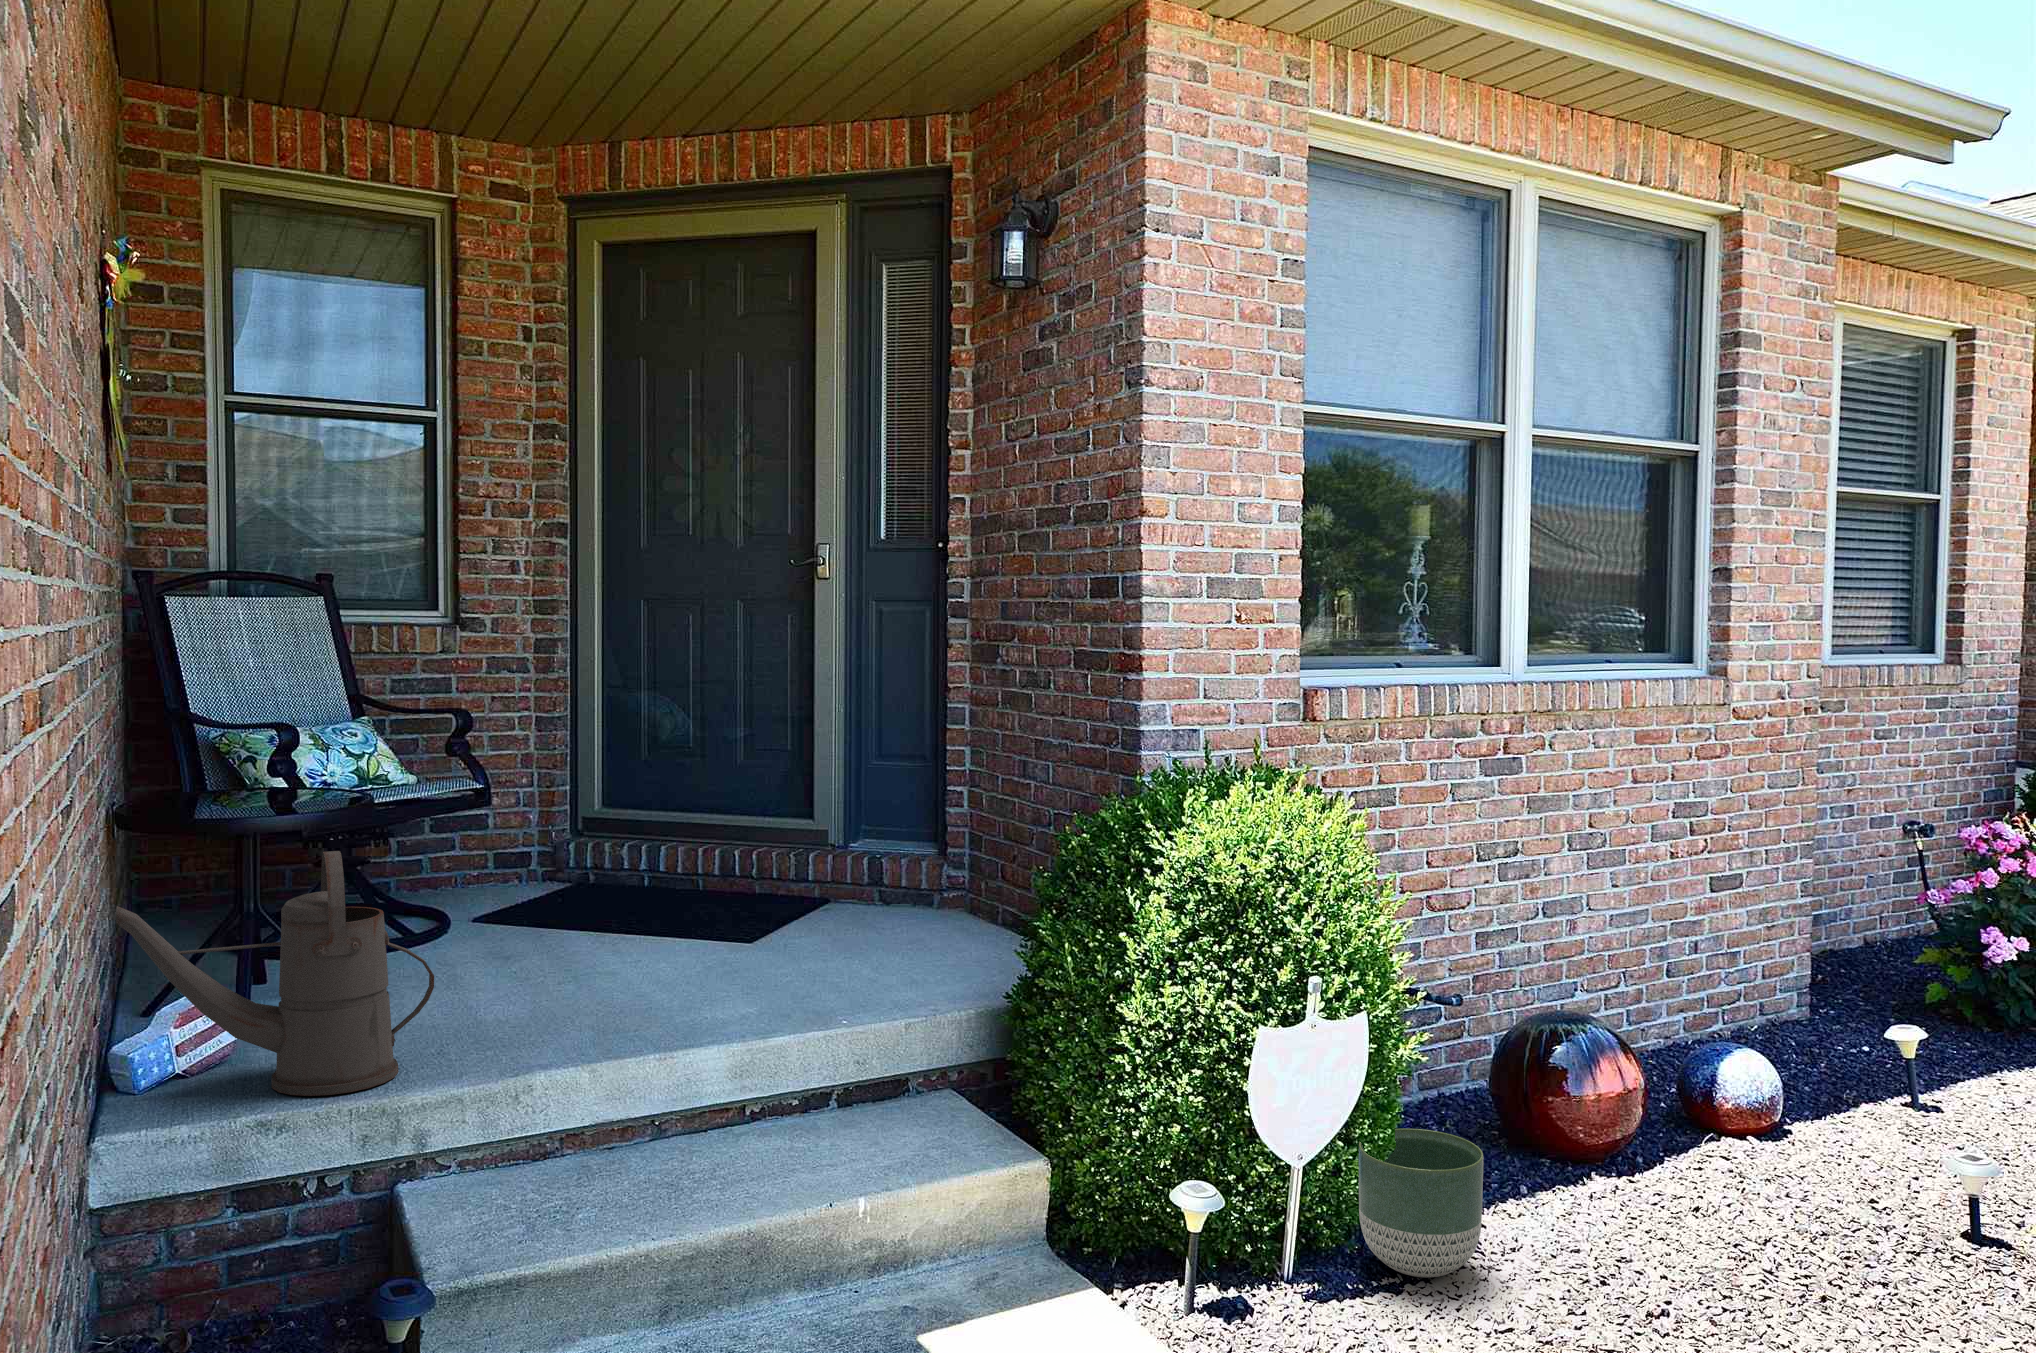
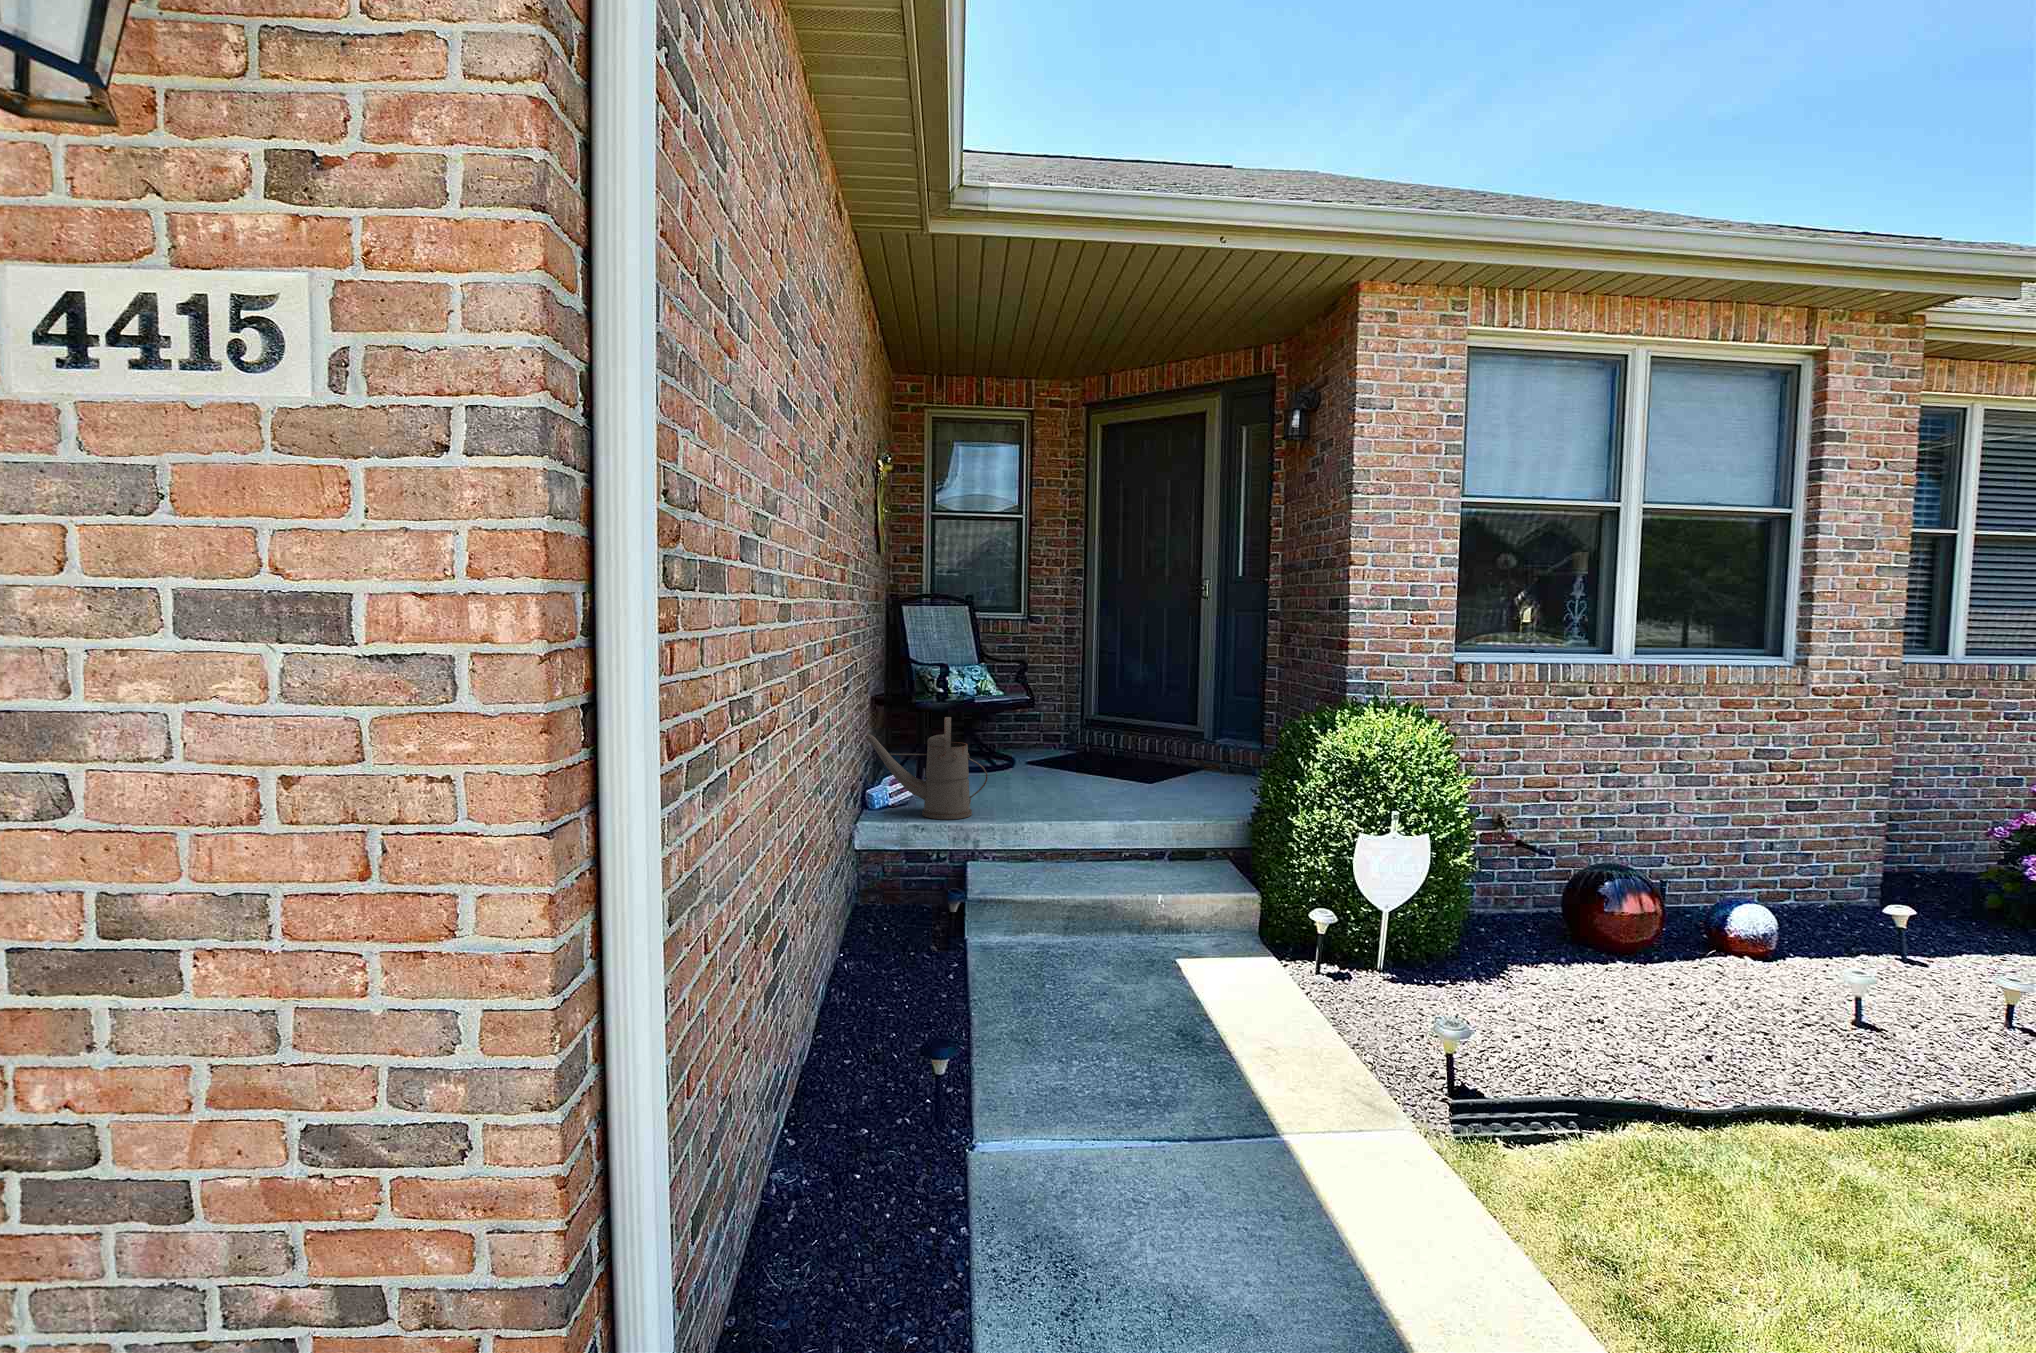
planter: present [1358,1129,1483,1278] -> none [1429,904,1502,983]

